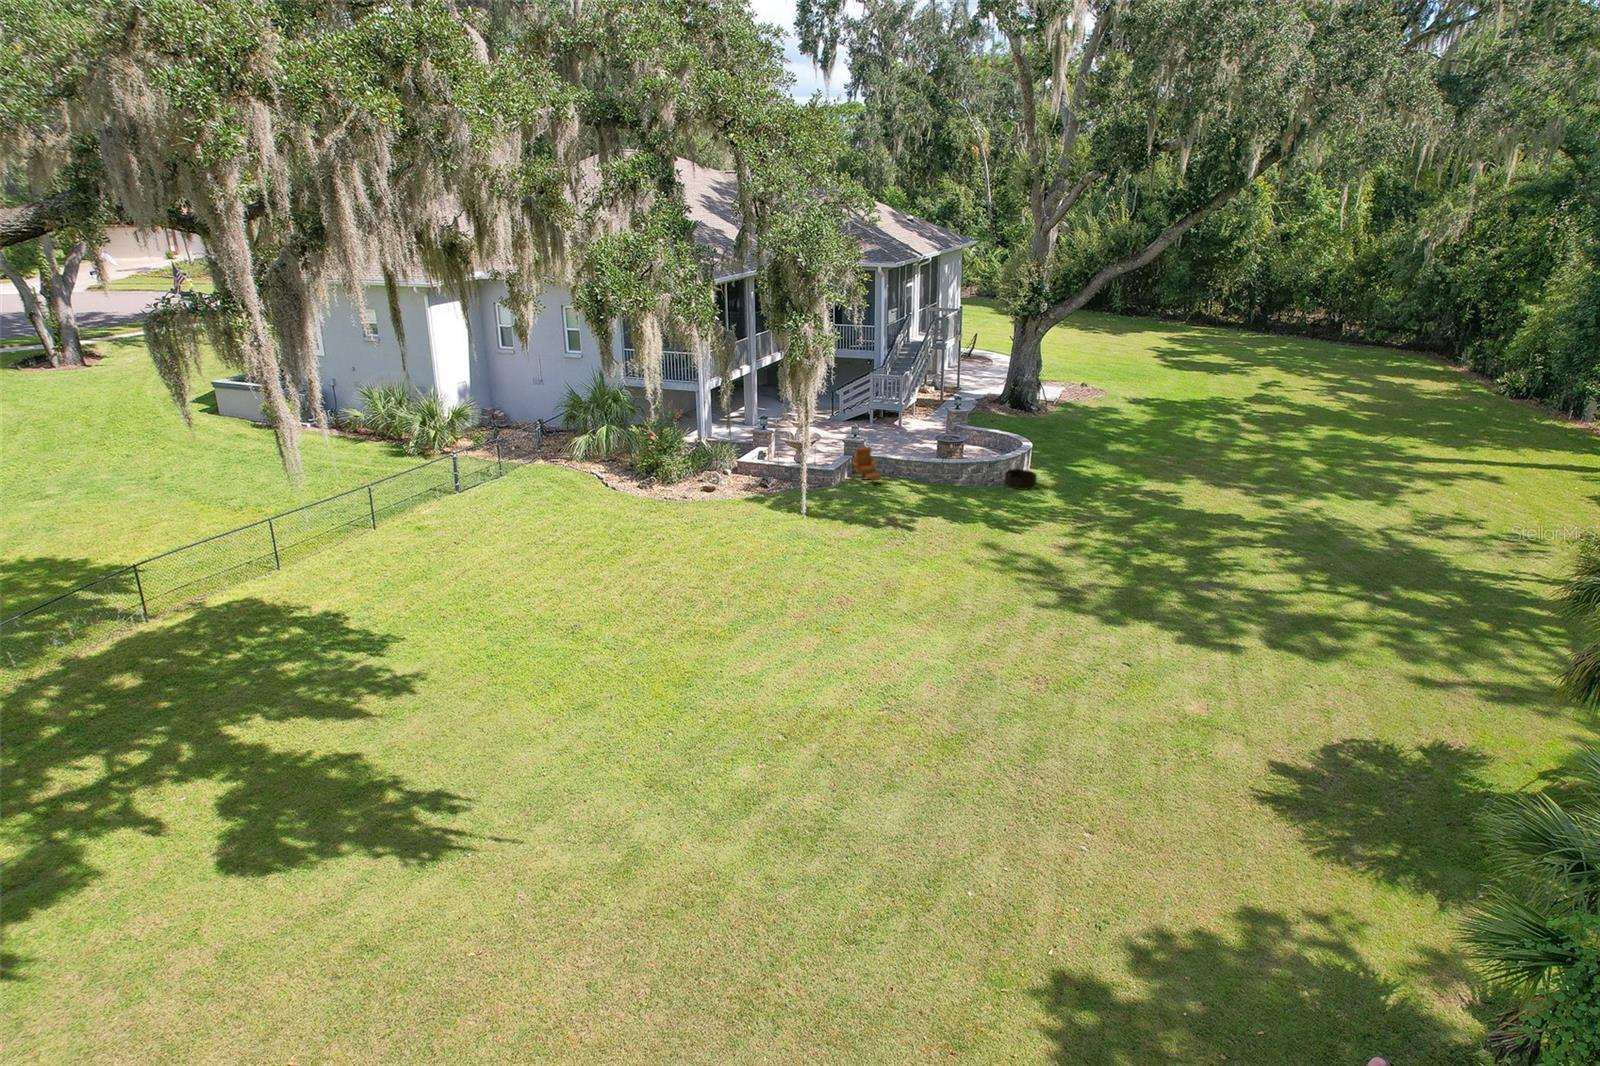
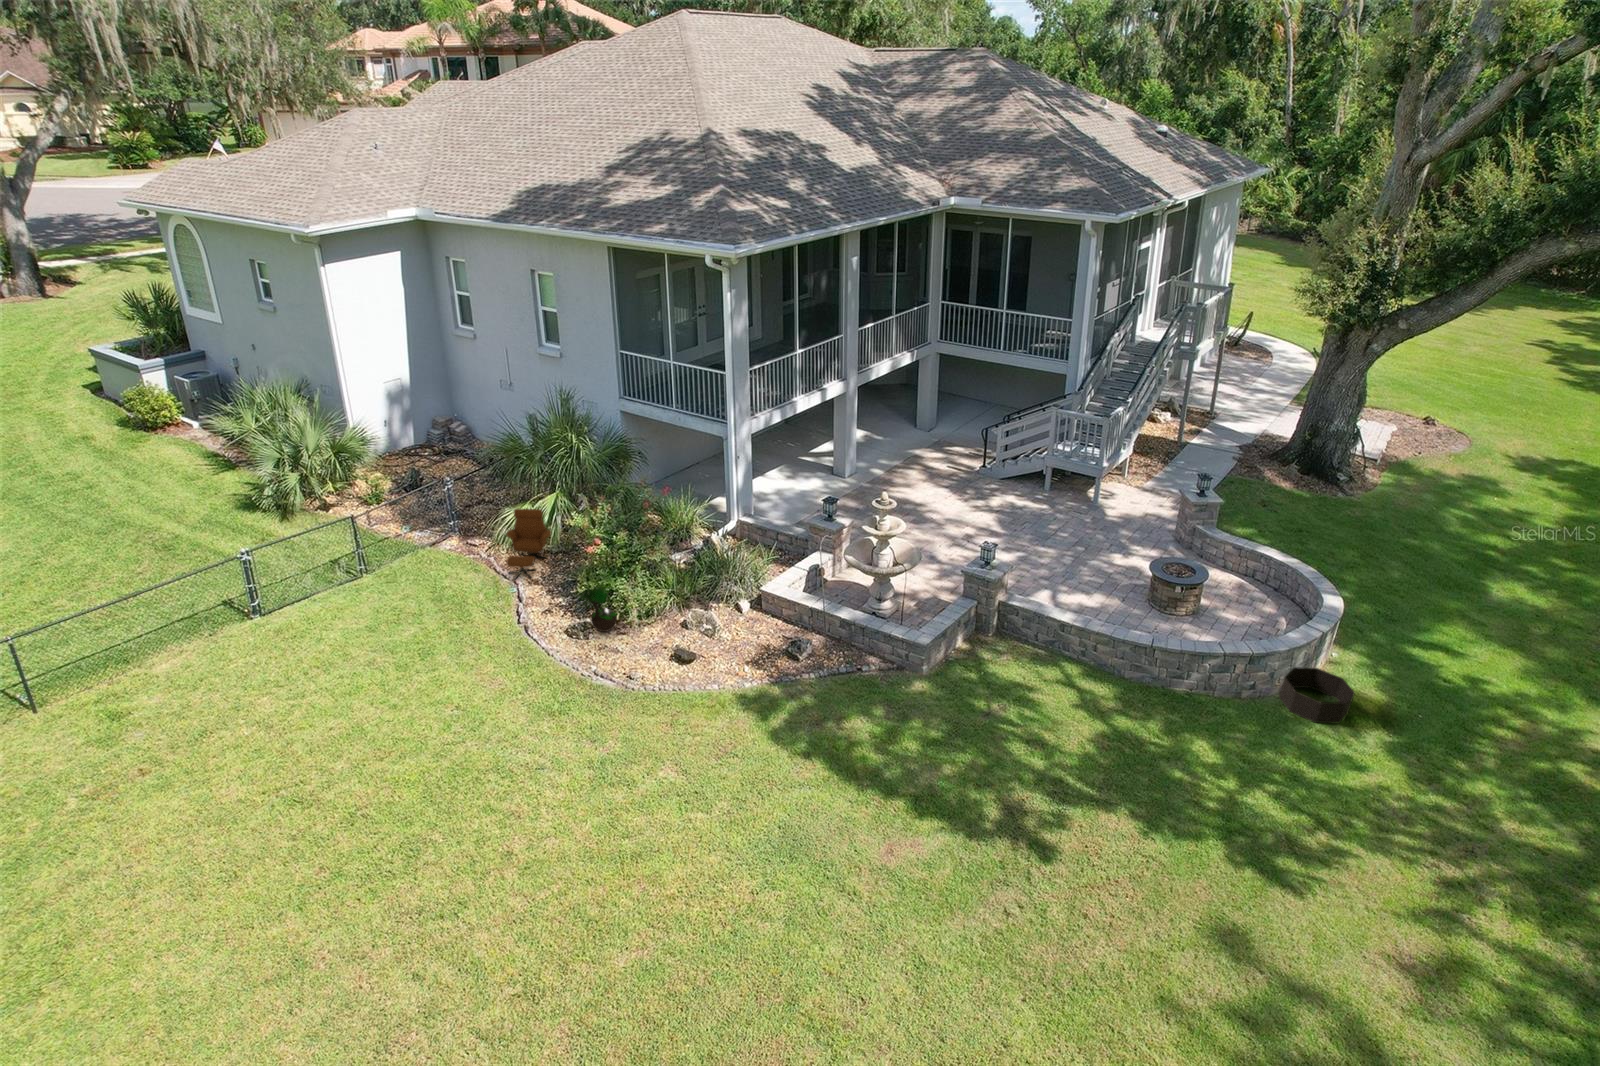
lounge chair: present [853,447,881,484] -> present [506,509,551,579]
potted tree: none [644,457,665,489] -> present [579,585,617,632]

